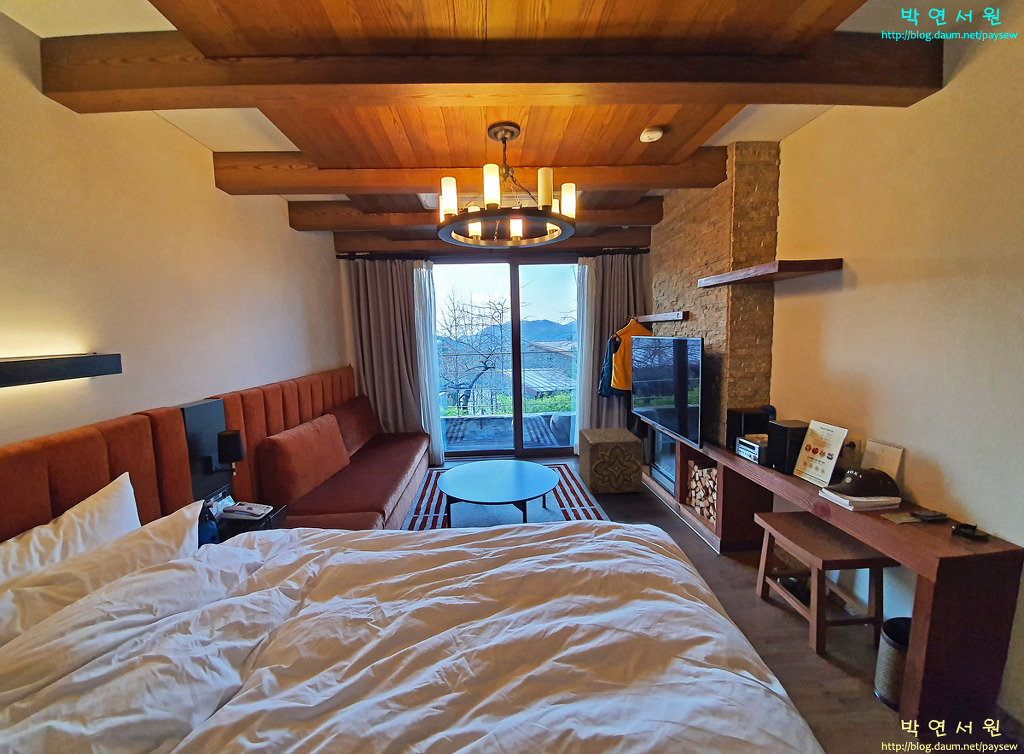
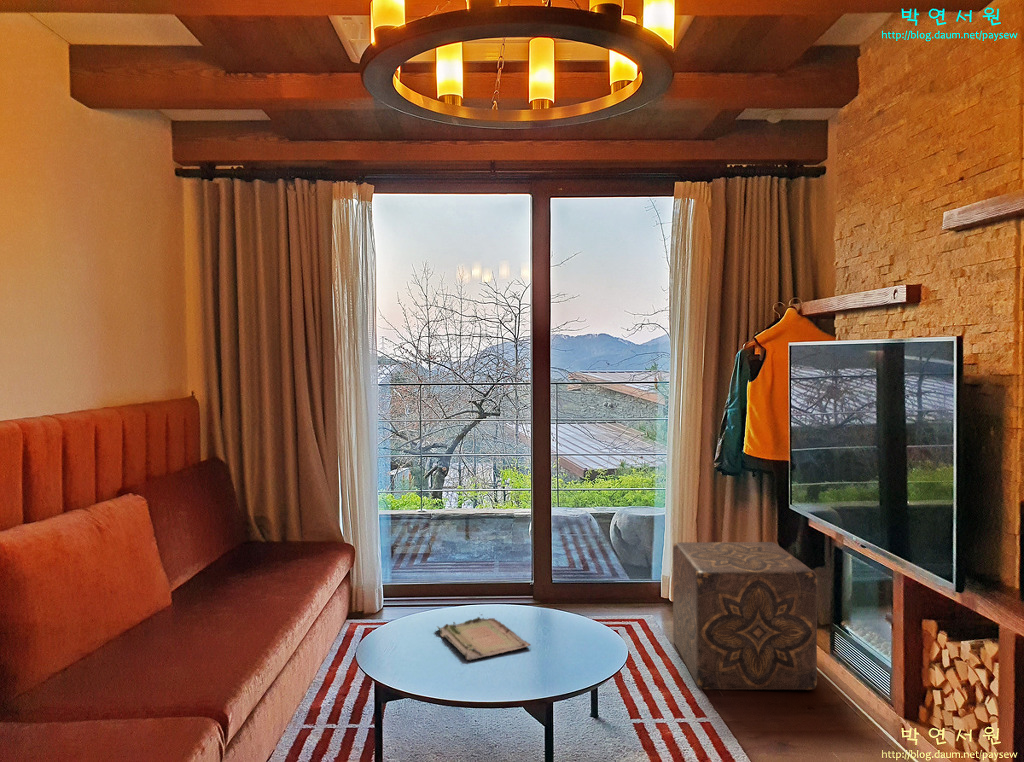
tray: none [473,464,516,485] -> present [438,617,530,660]

